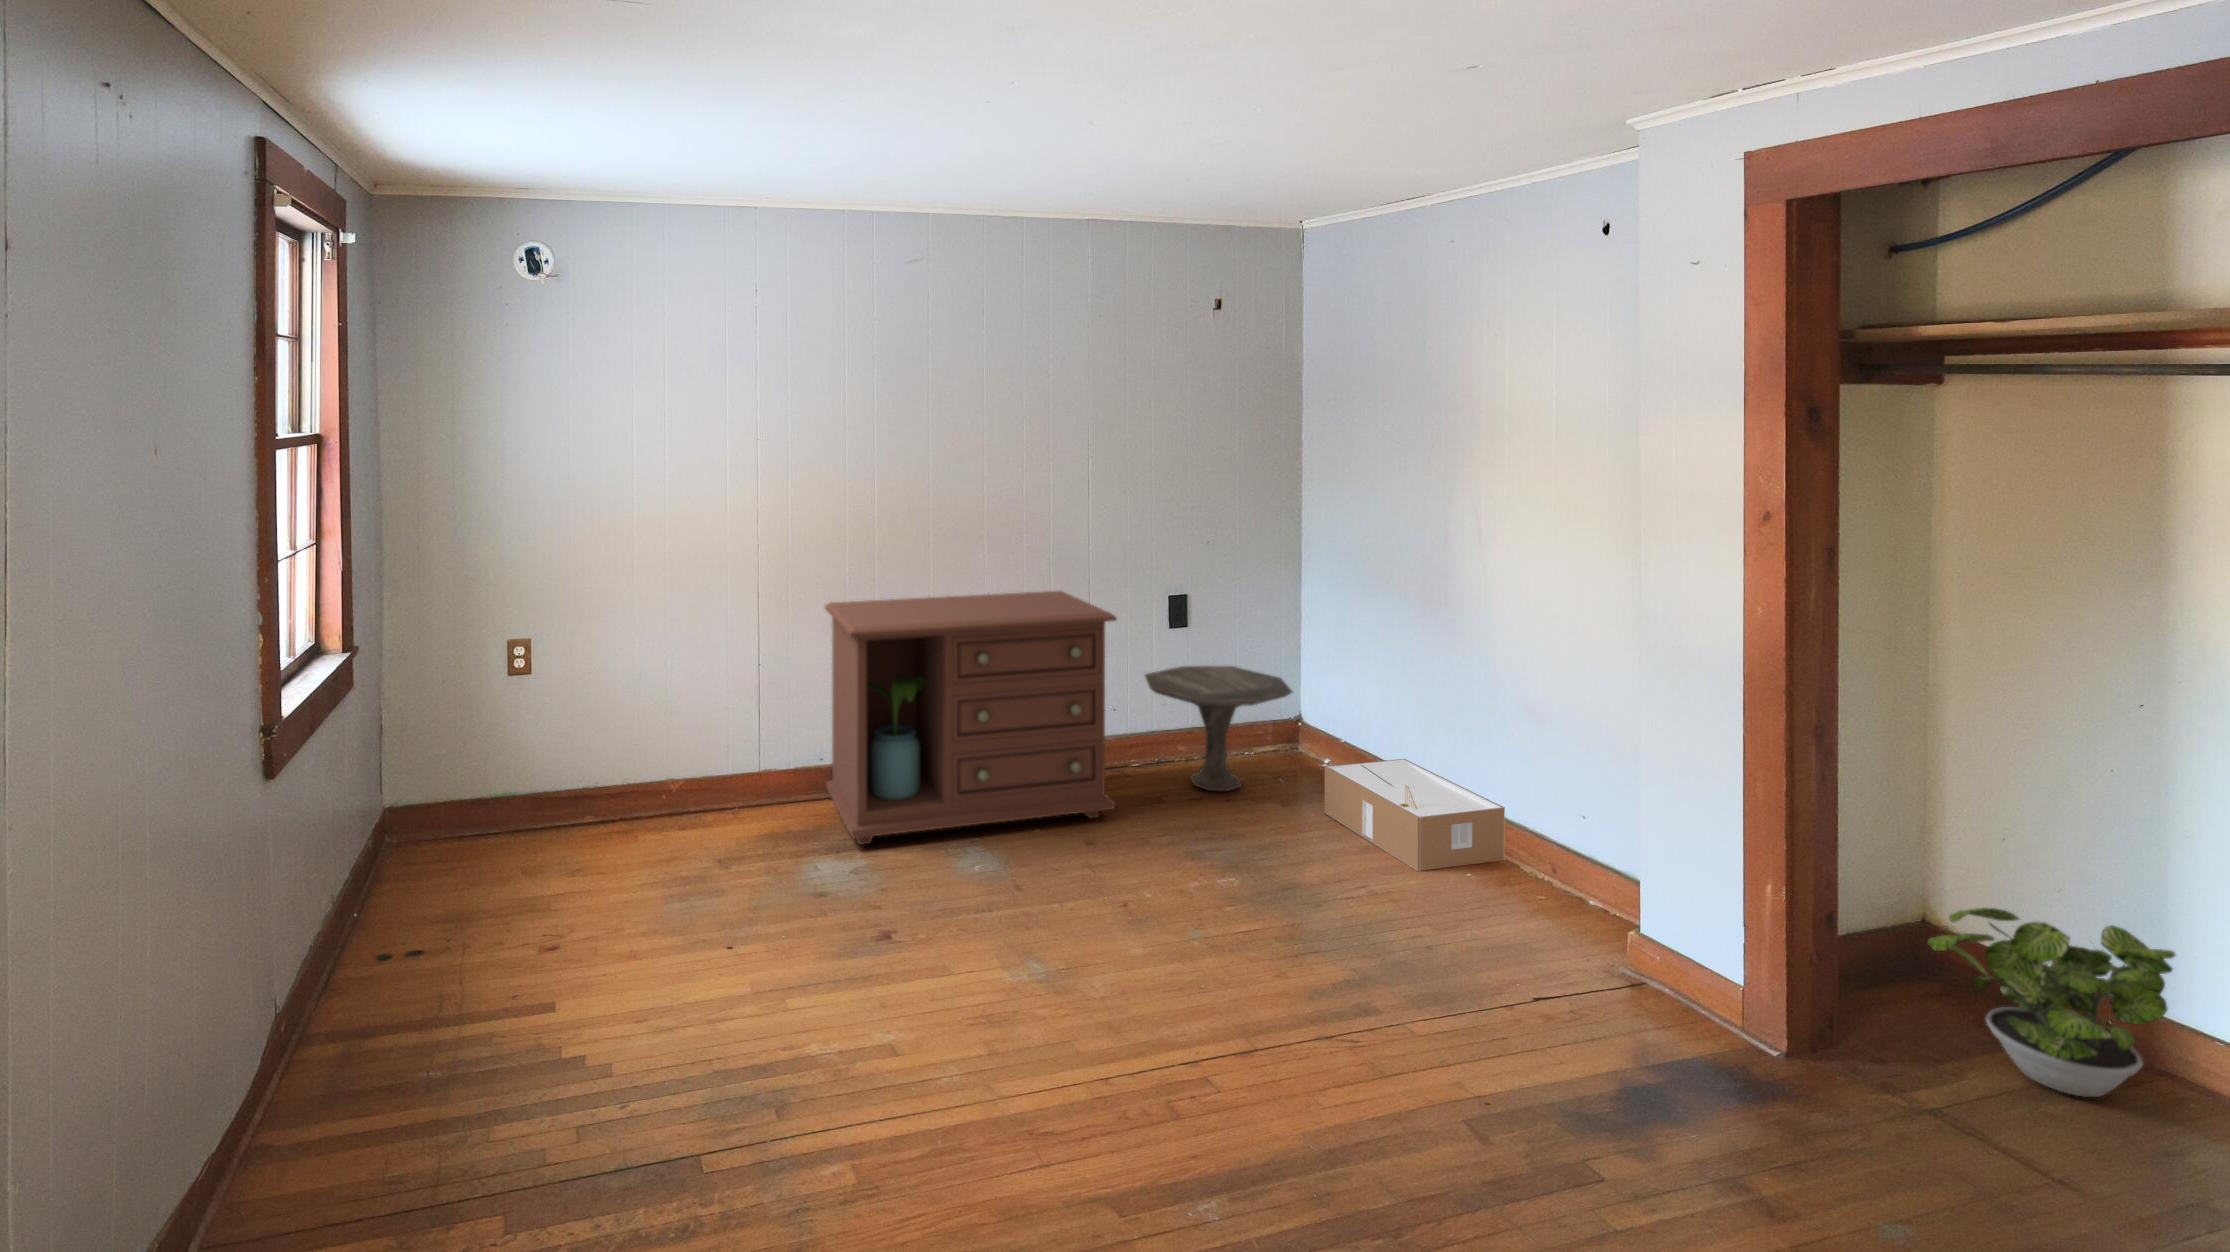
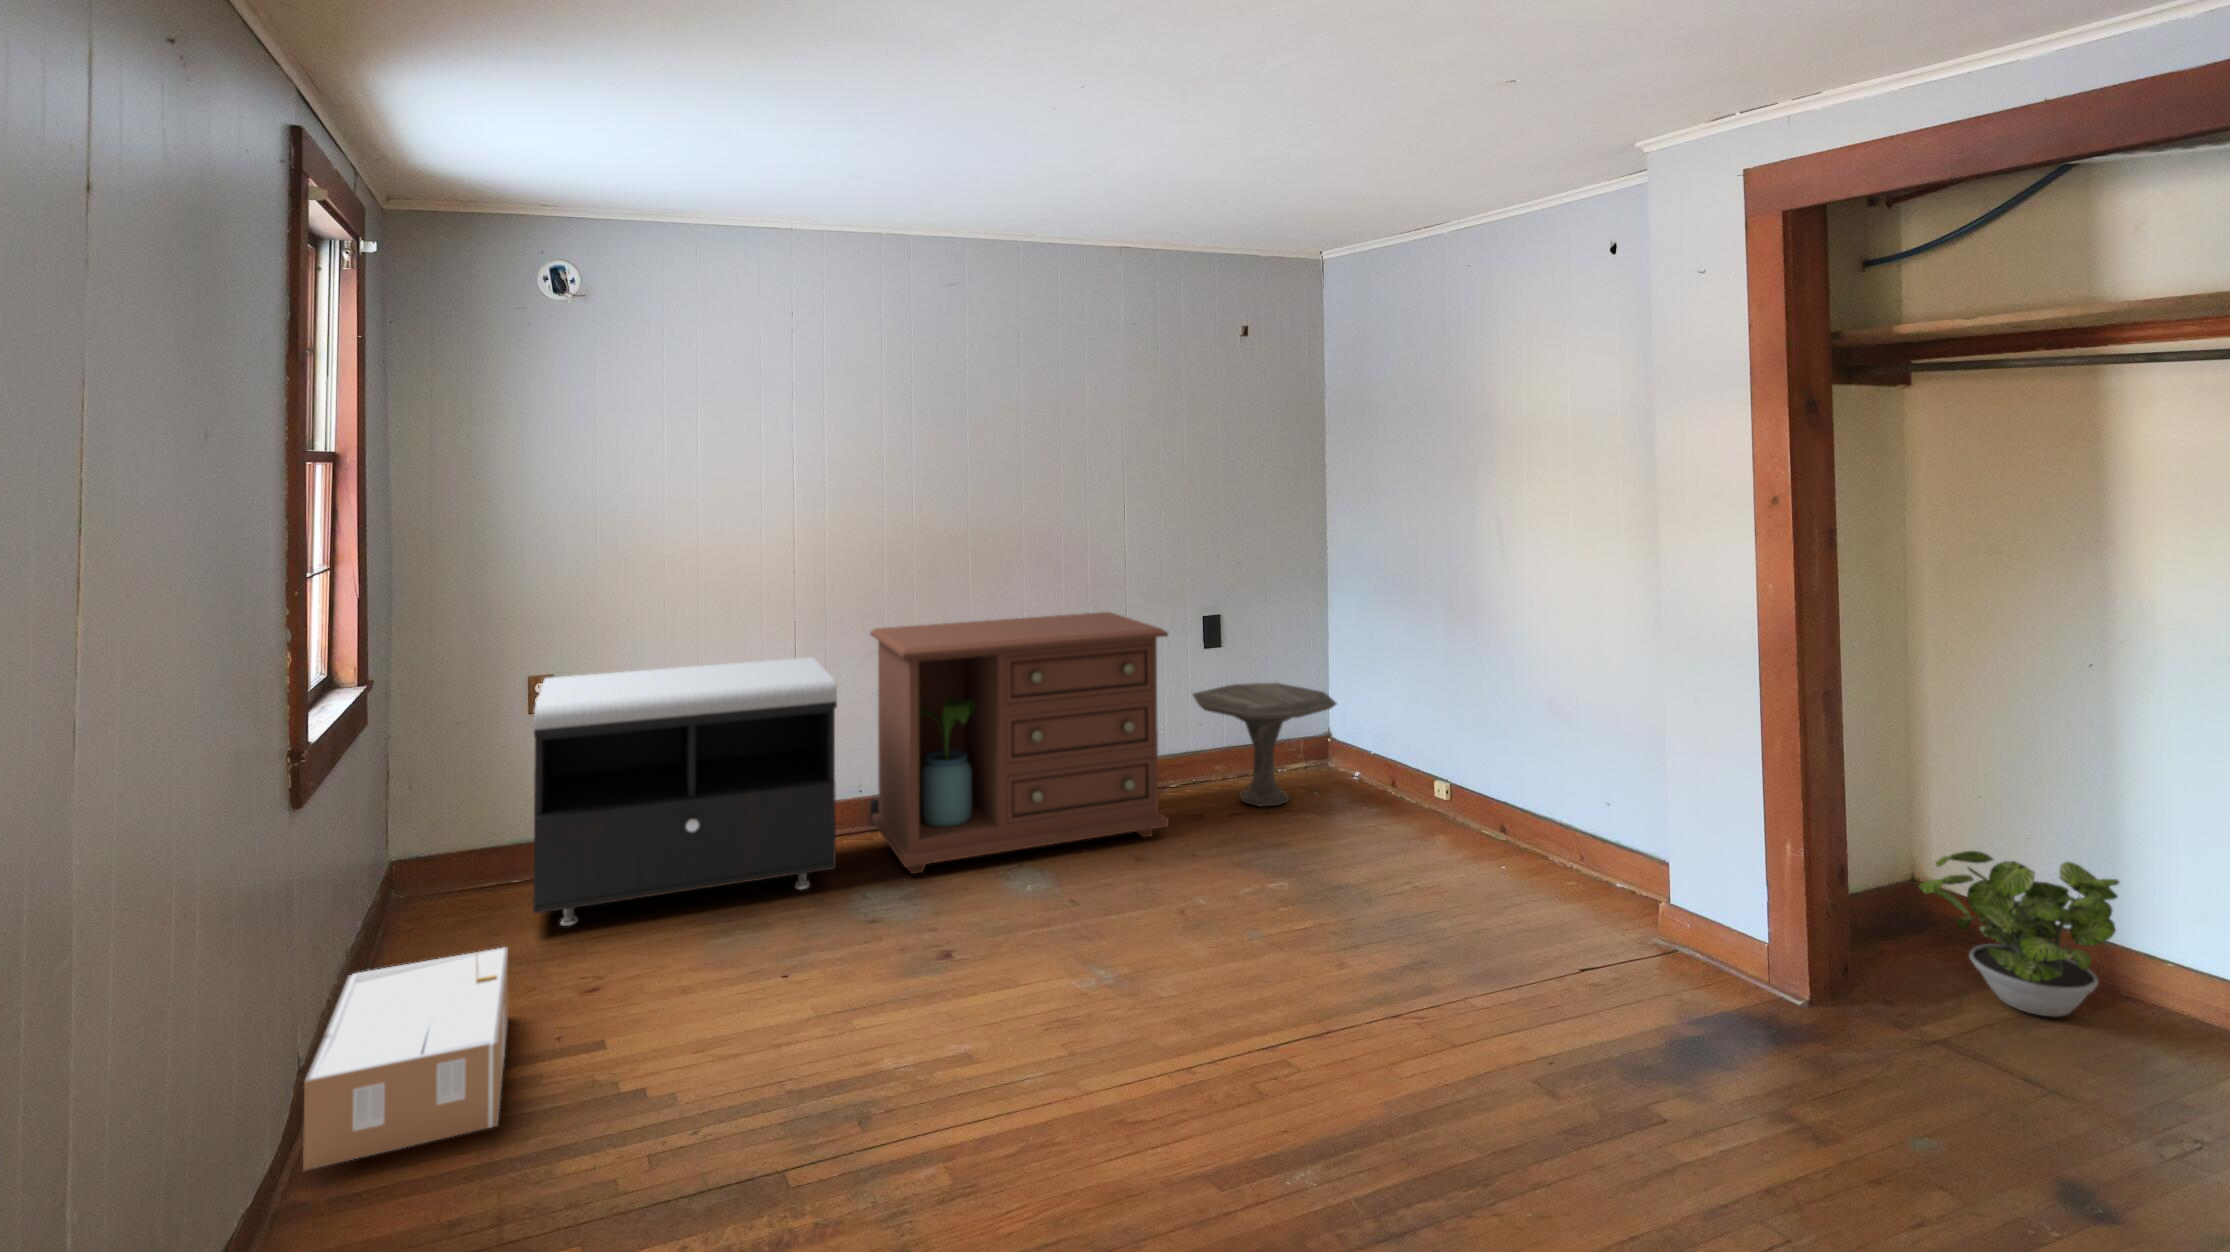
storage bench: none [504,629,787,879] -> present [533,657,837,926]
cardboard box: present [1324,759,1505,871] -> present [303,947,508,1170]

